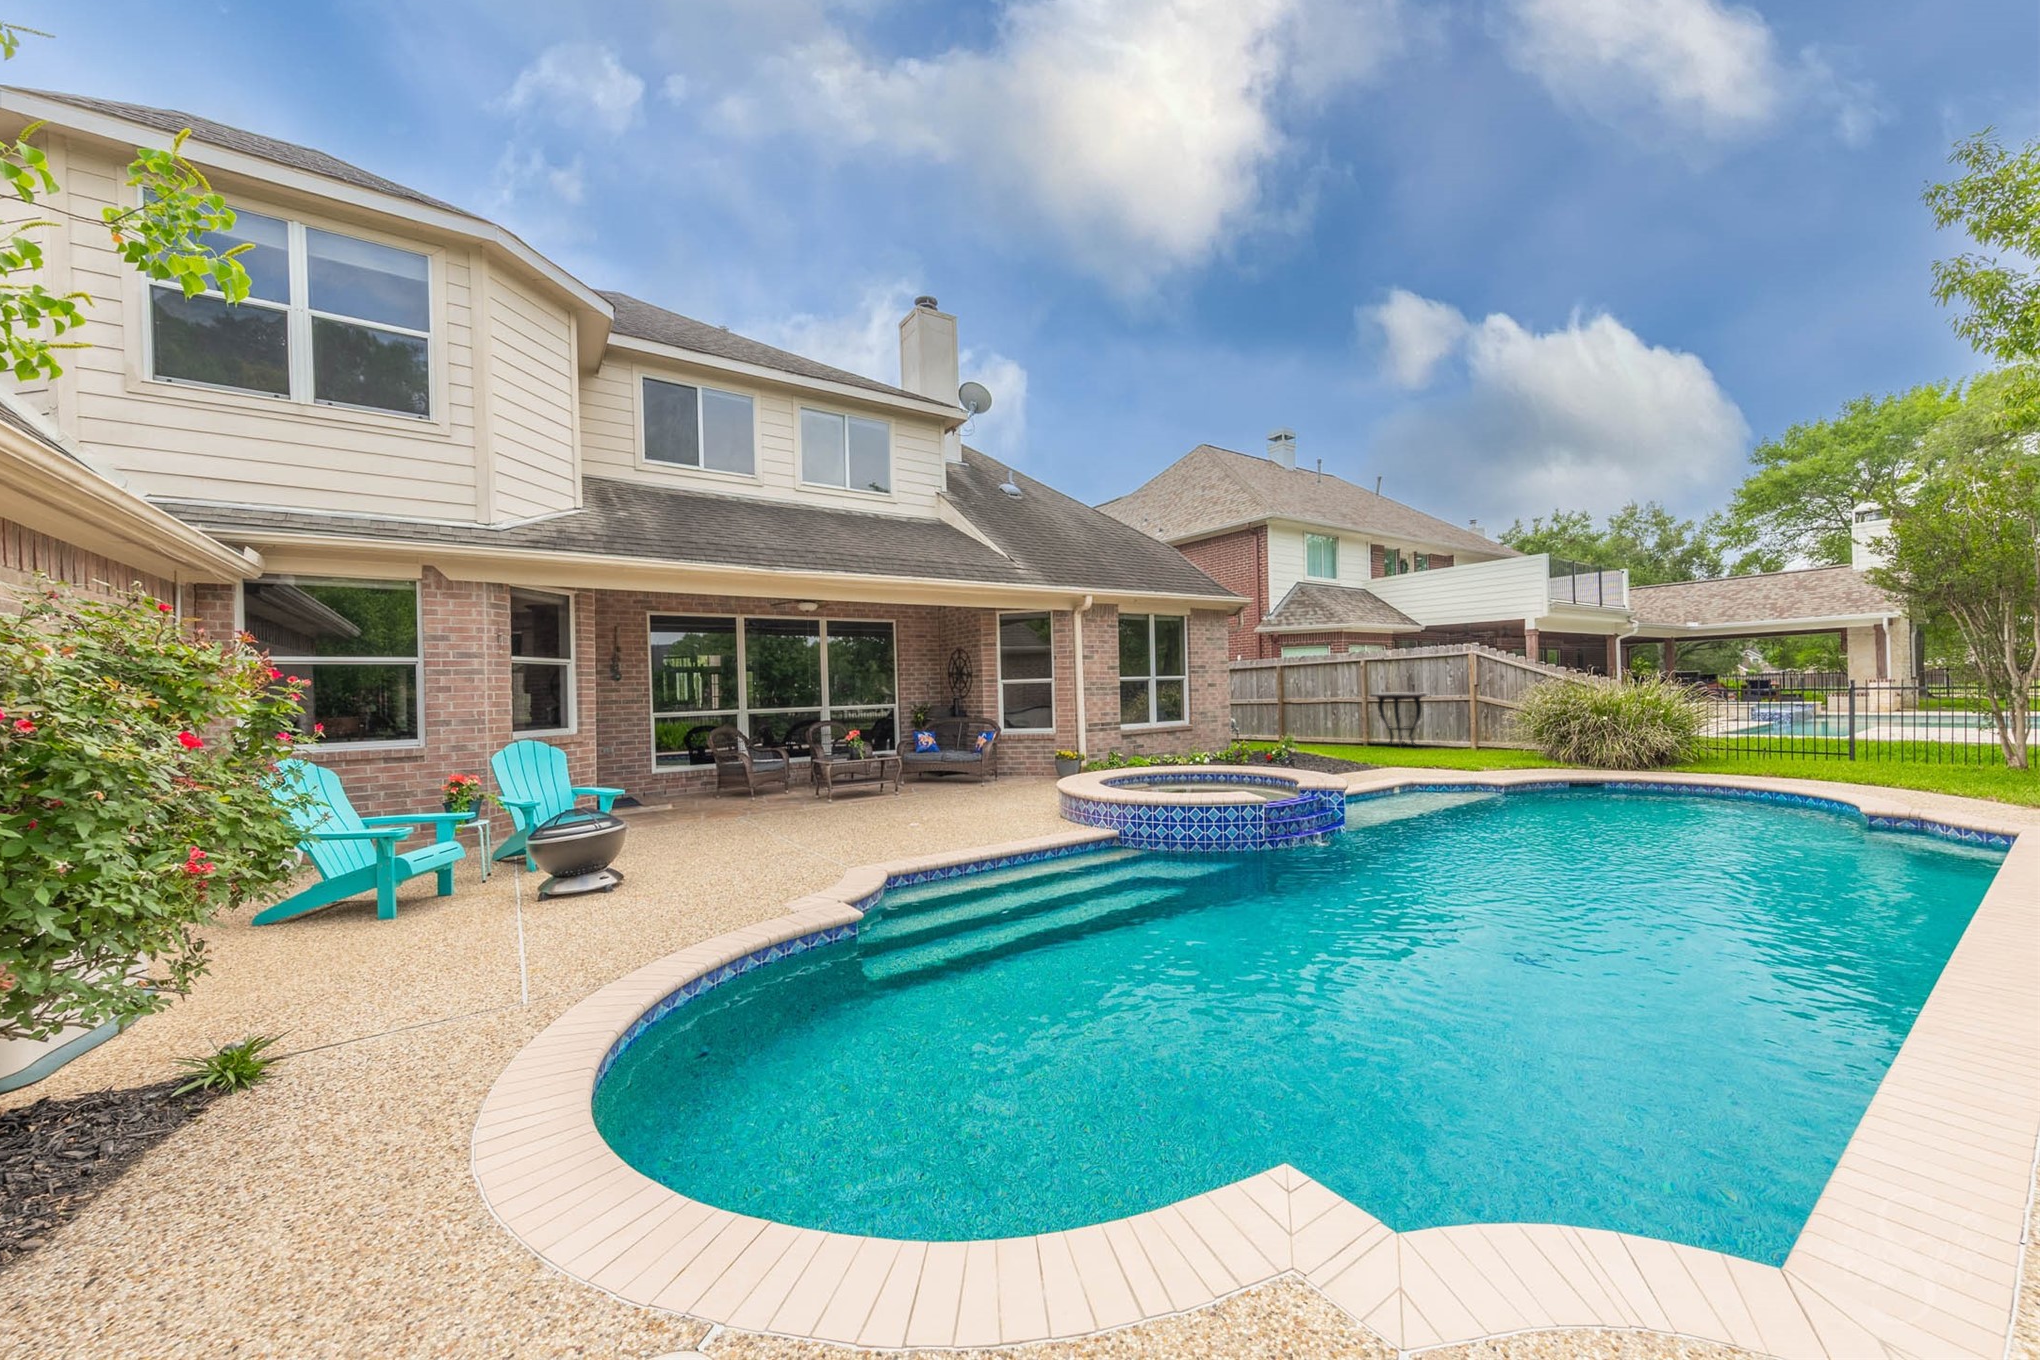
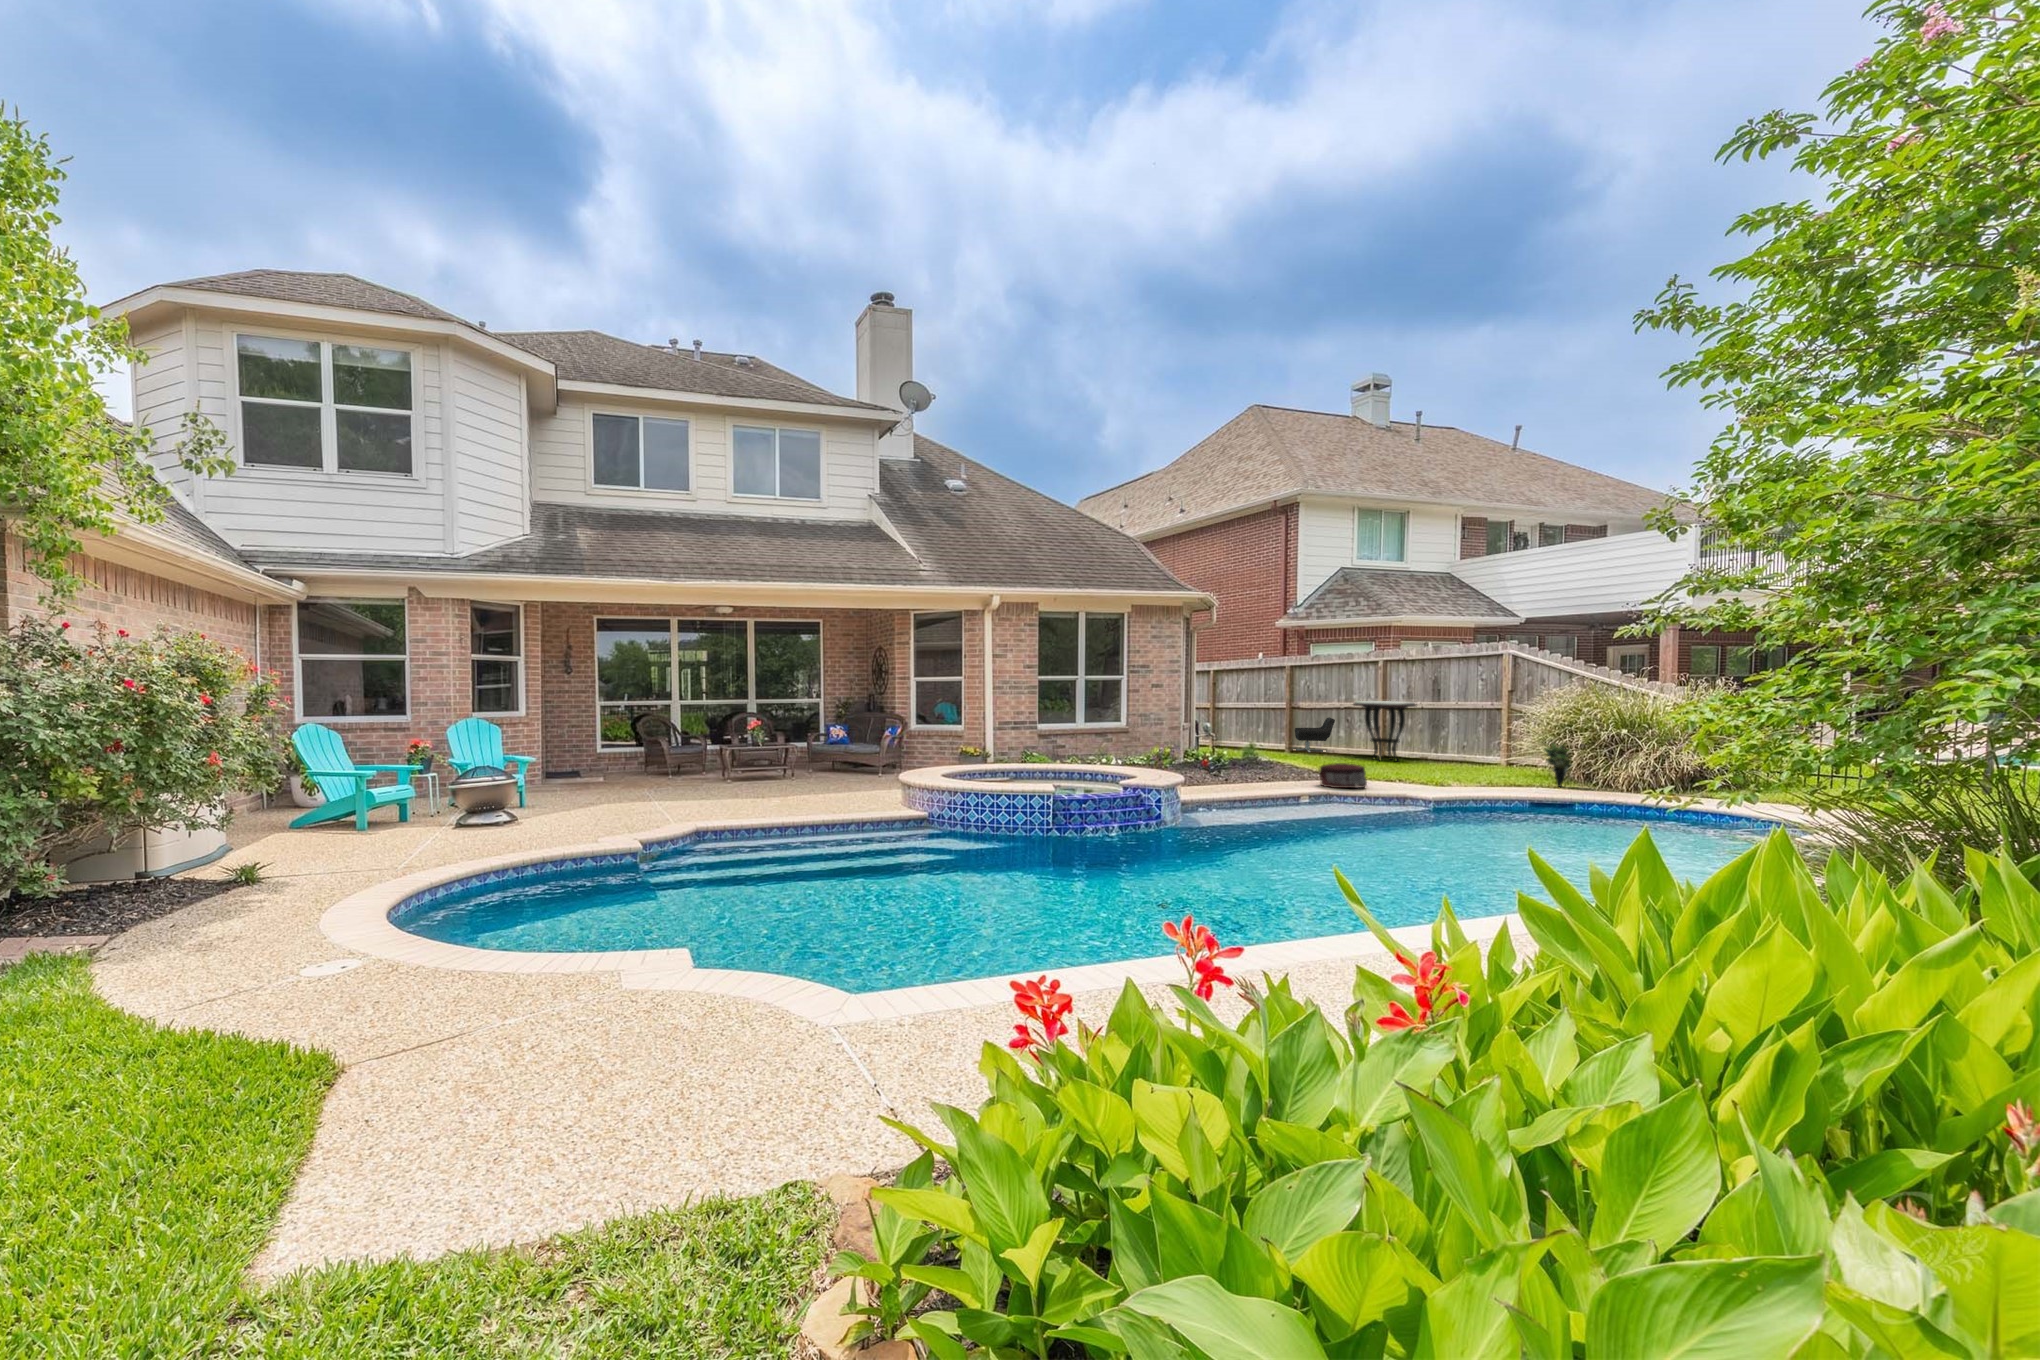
lounge chair: none [1296,710,1339,741] -> present [1295,717,1335,752]
potted plant: none [1606,724,1641,766] -> present [1545,744,1572,787]
pouf: none [1438,752,1496,777] -> present [1319,763,1367,788]

